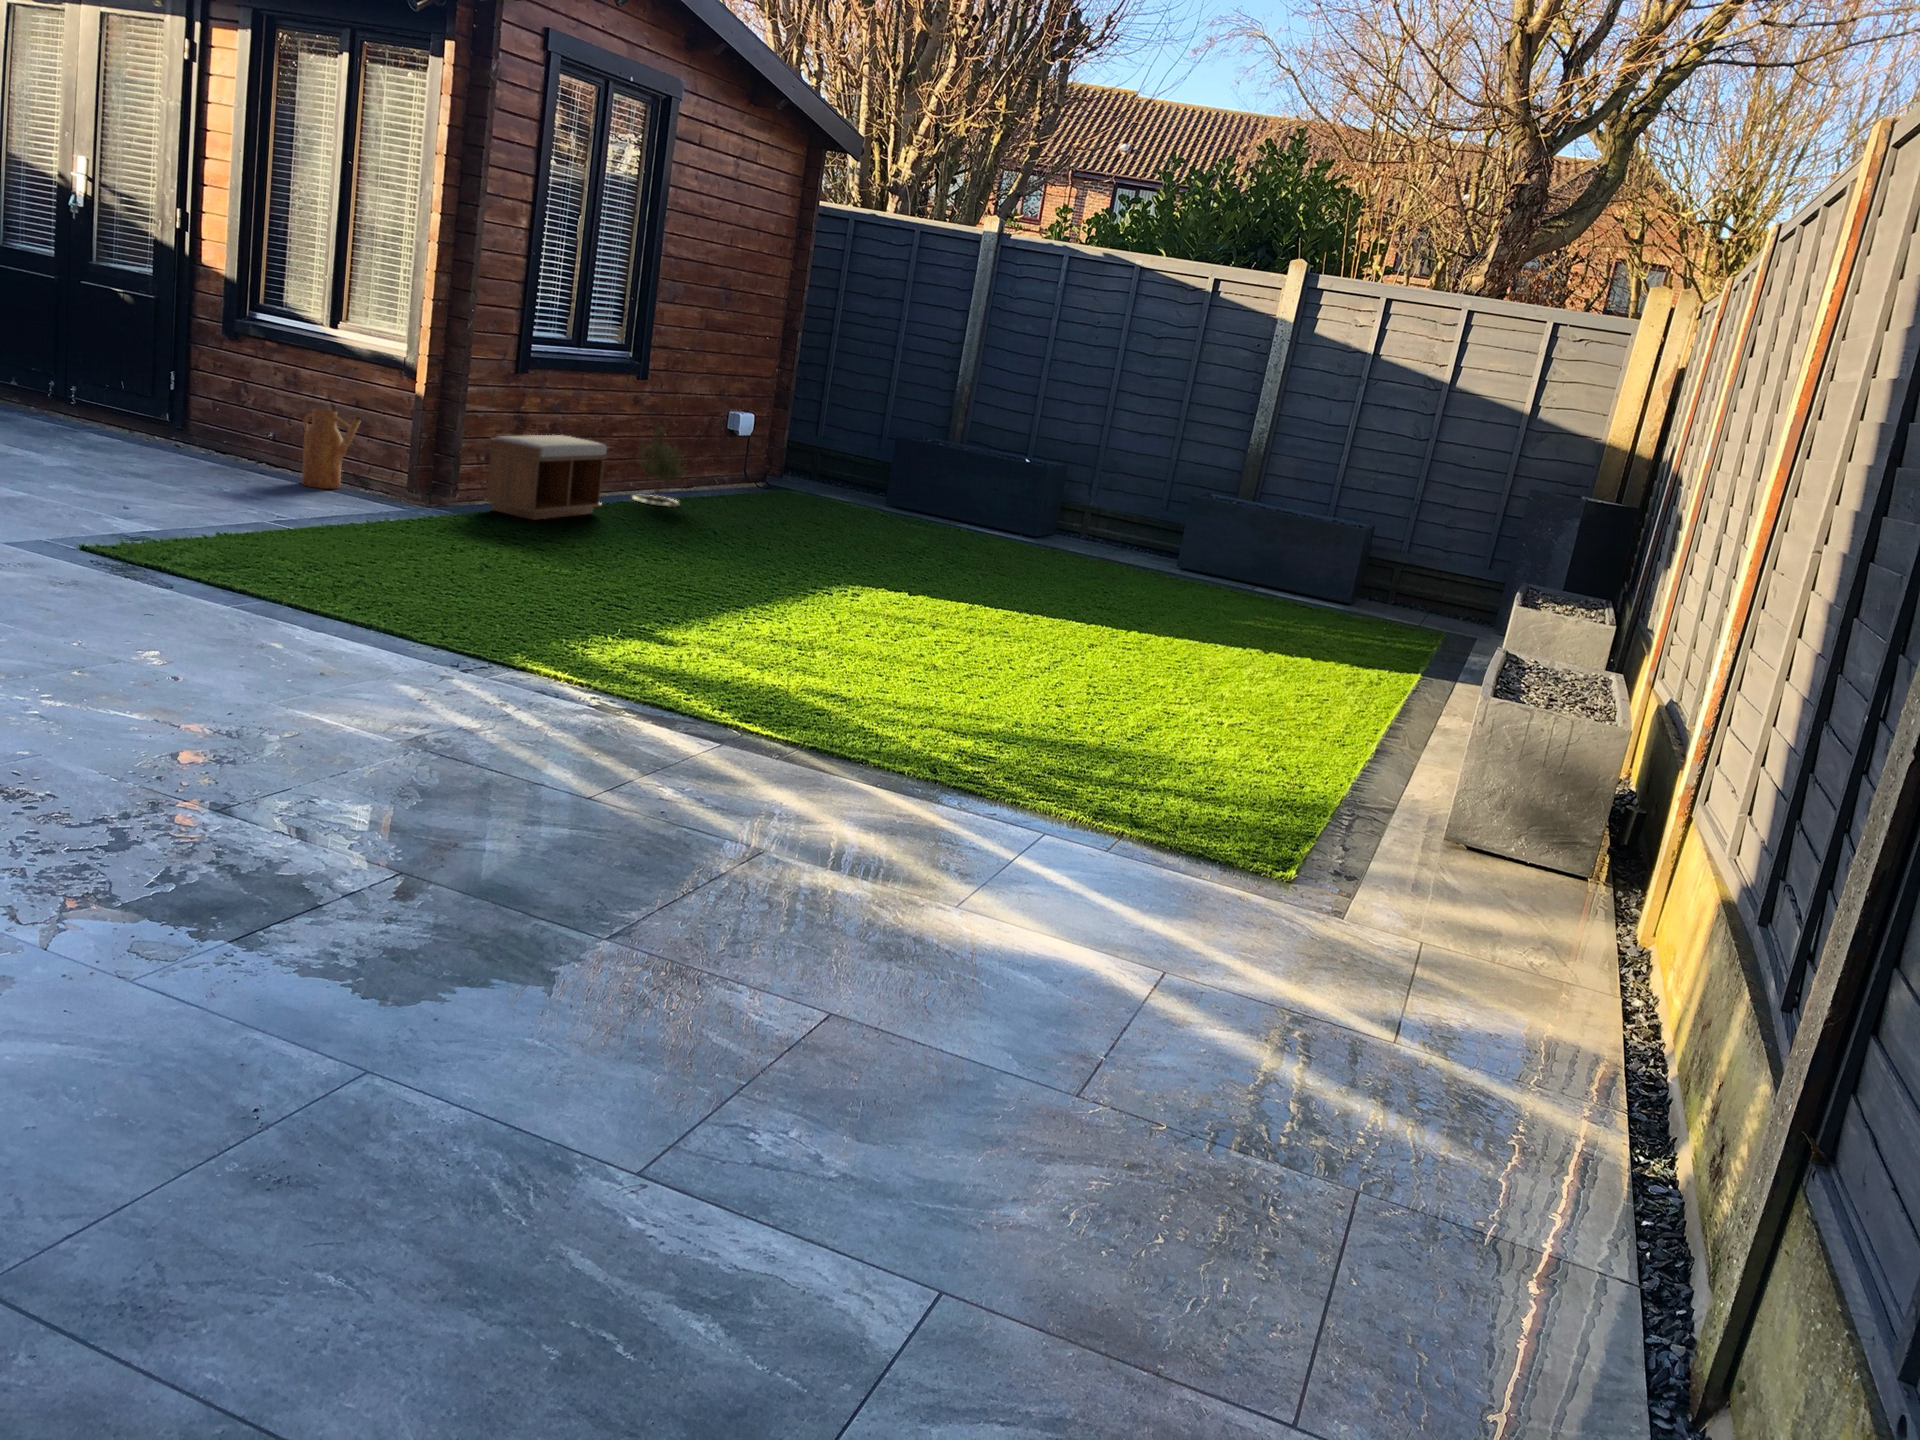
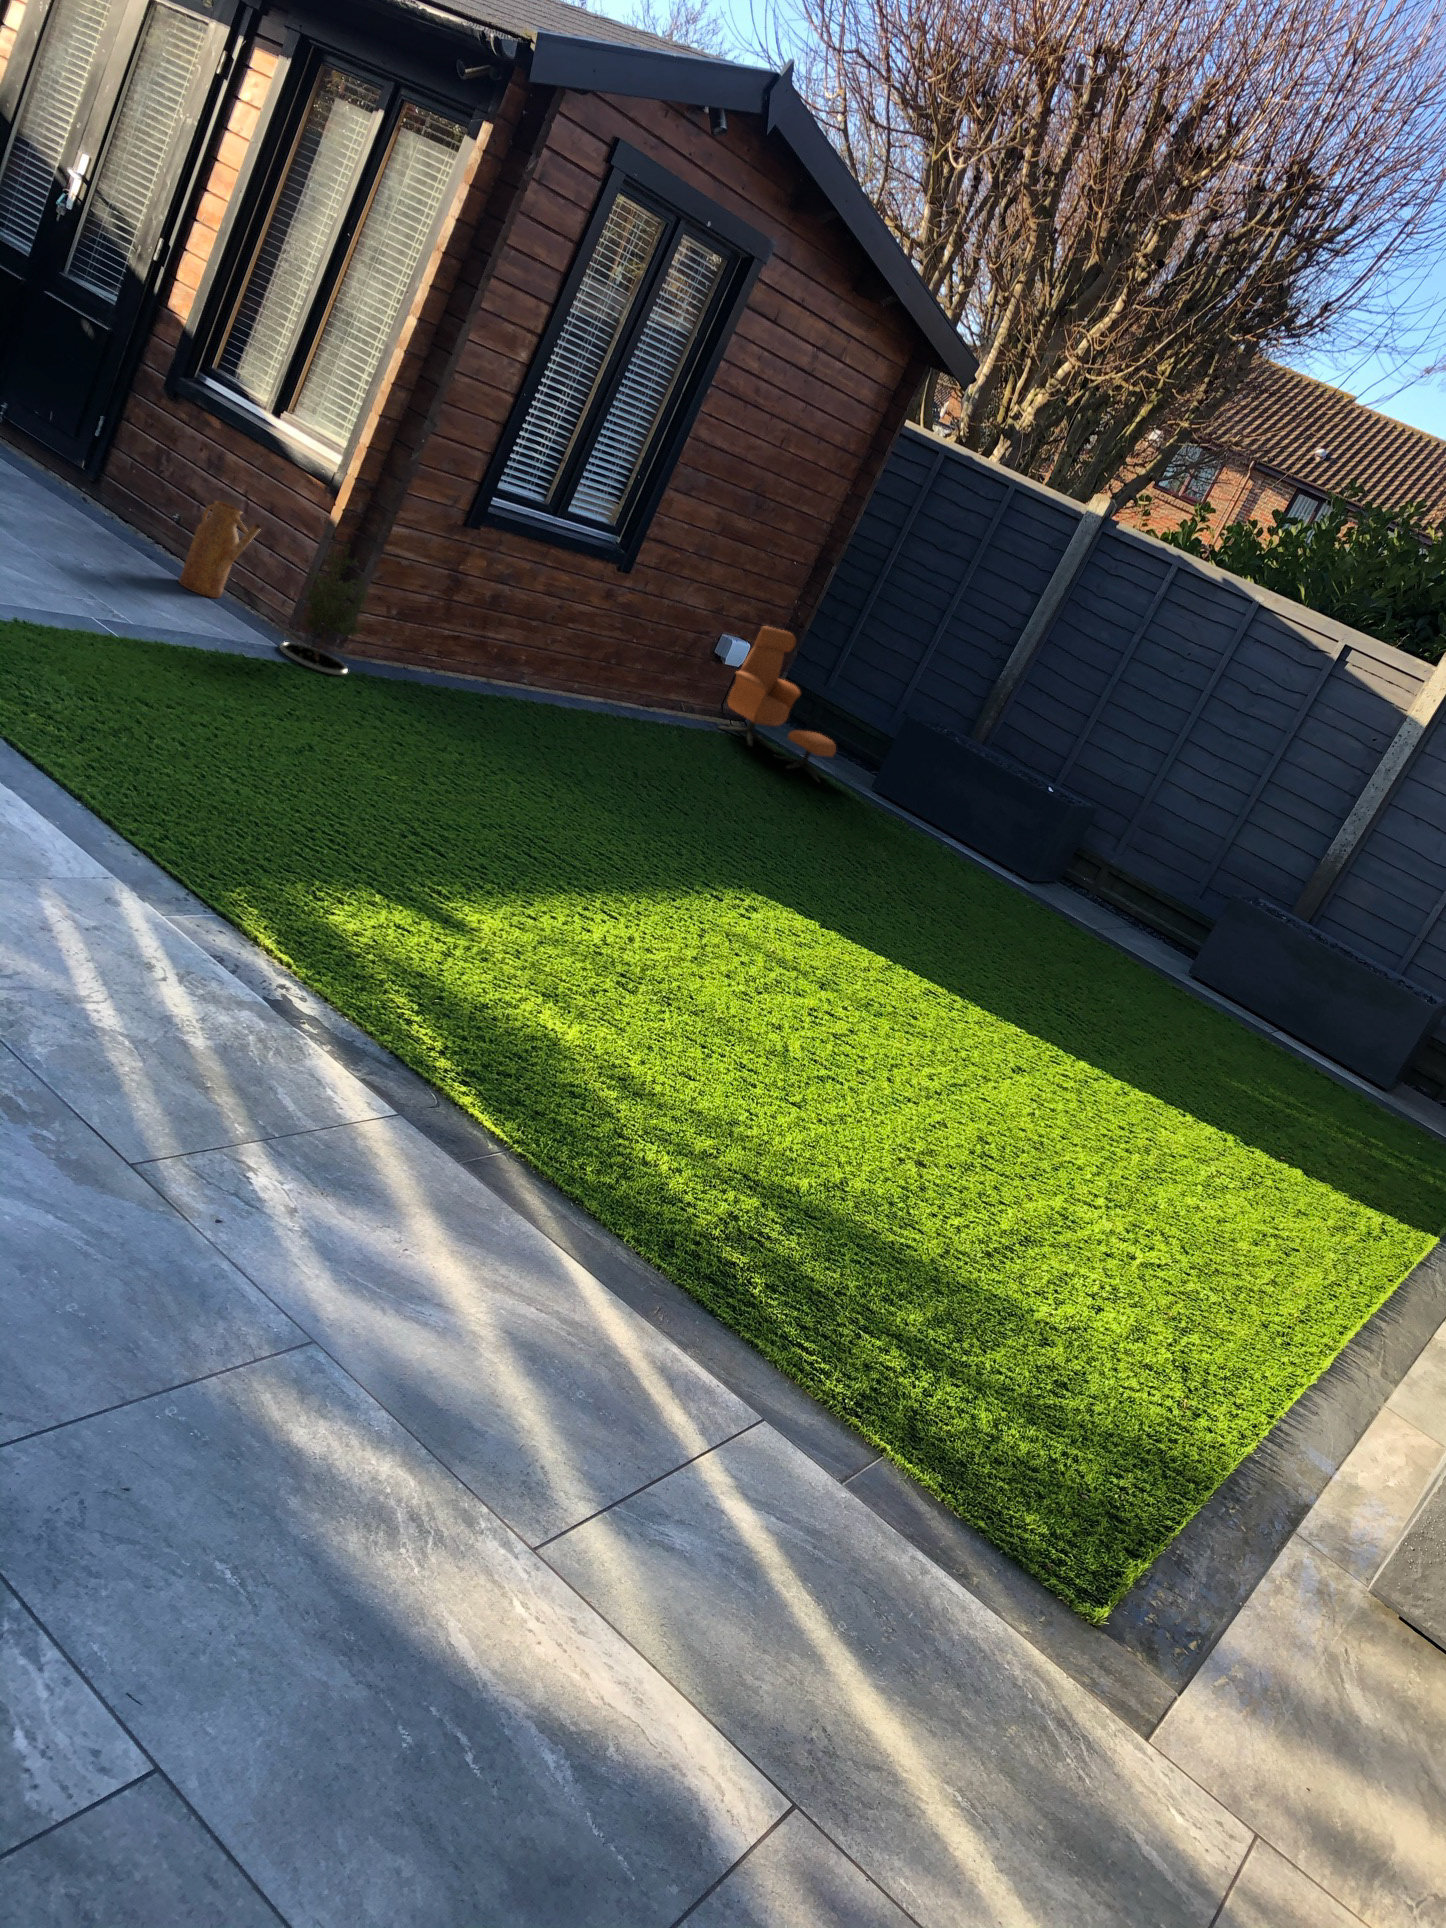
lounge chair: none [749,397,850,510] -> present [719,626,836,782]
potted tree: present [632,423,686,507] -> present [280,548,369,675]
bench: present [485,435,608,520] -> none [373,591,541,709]

